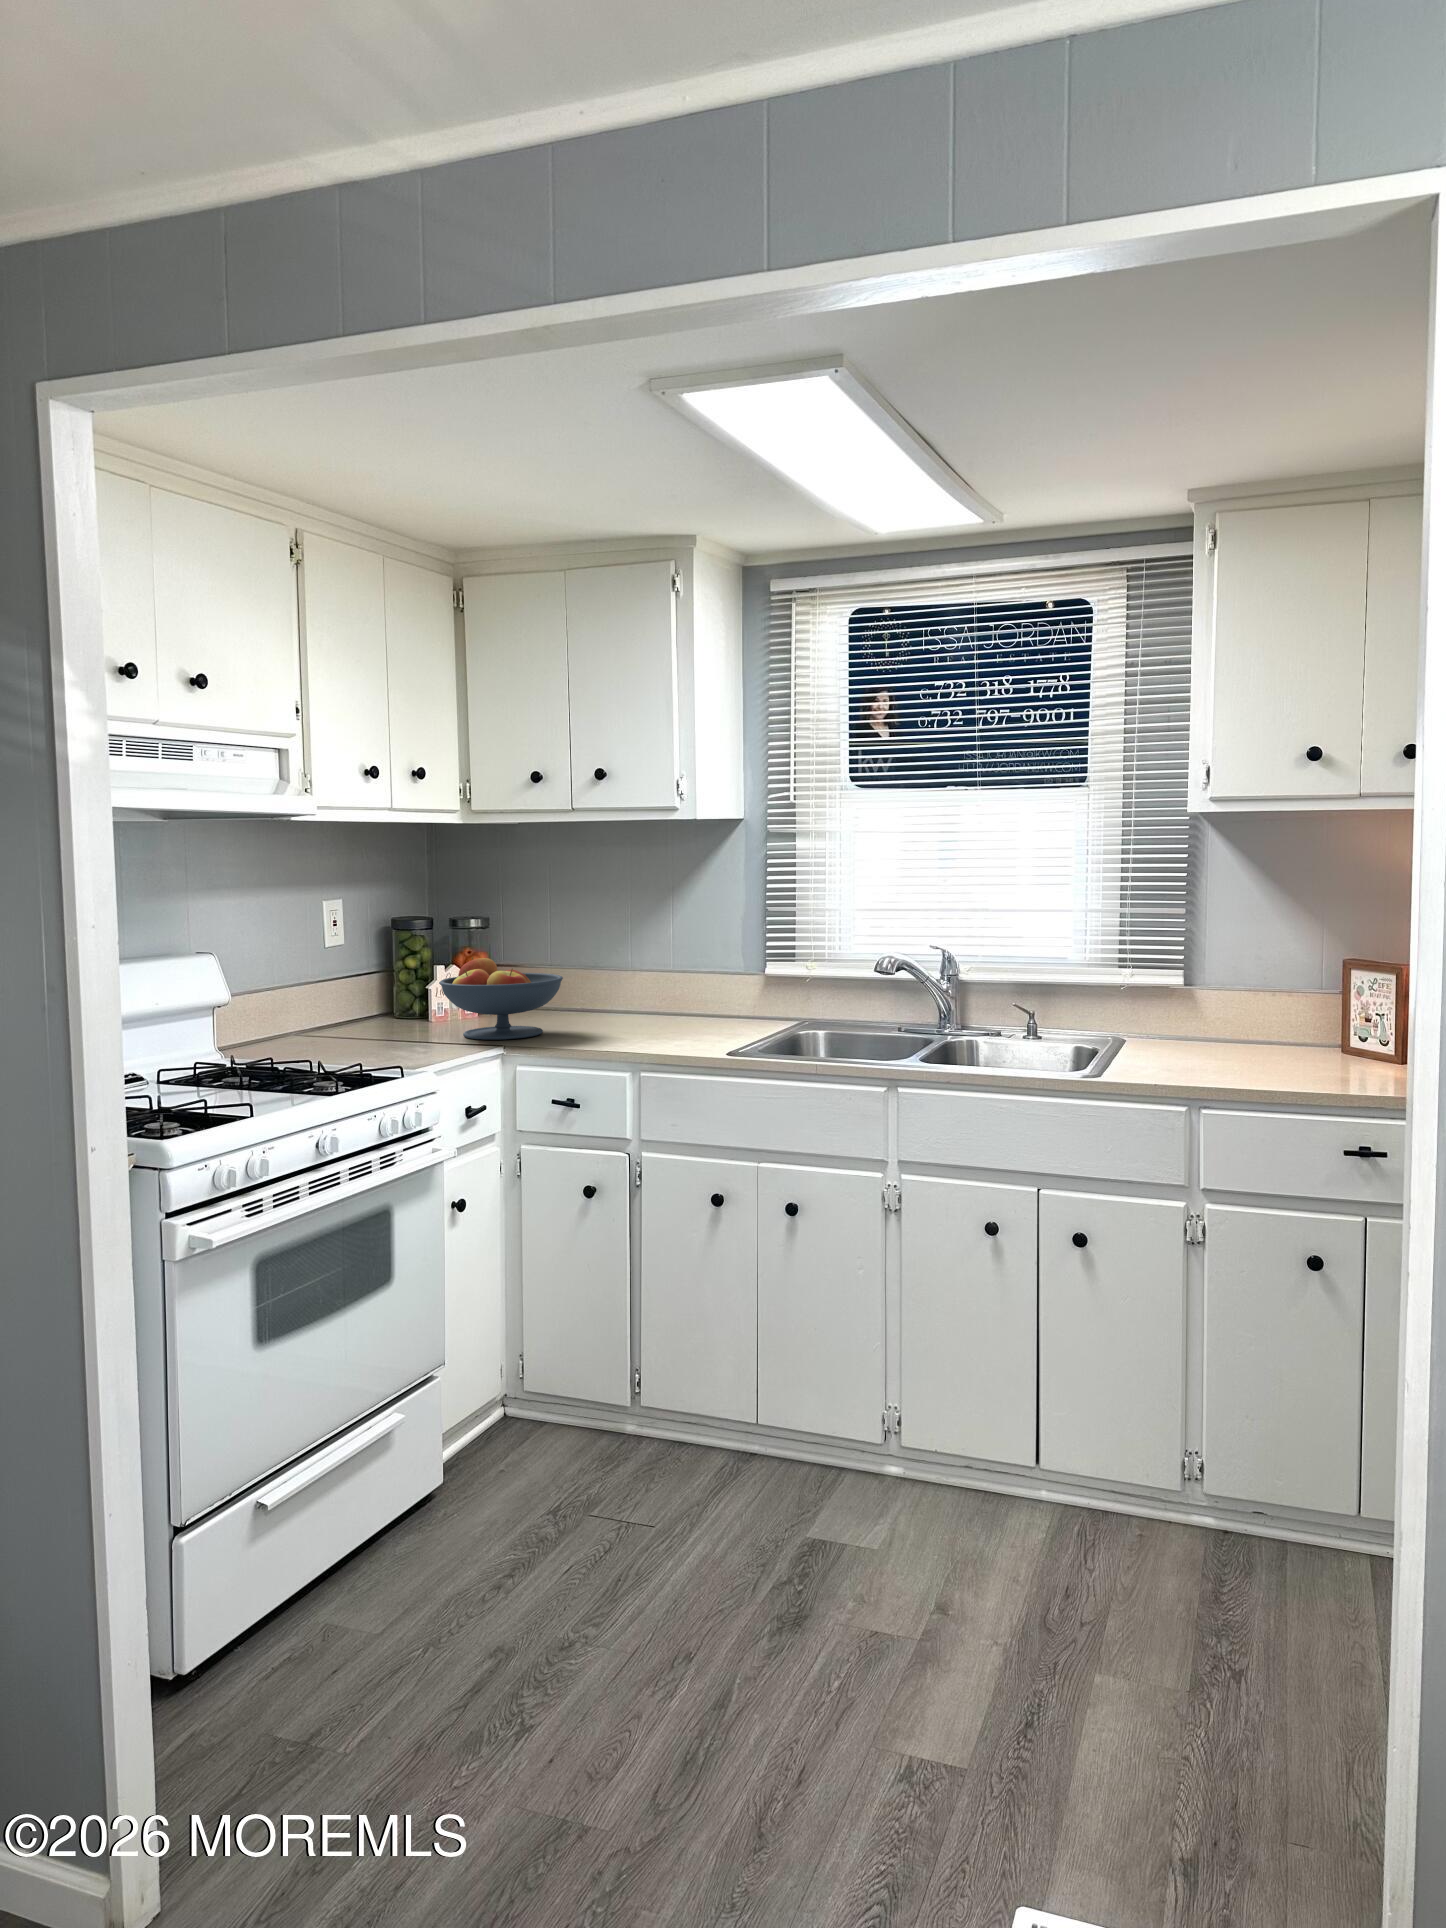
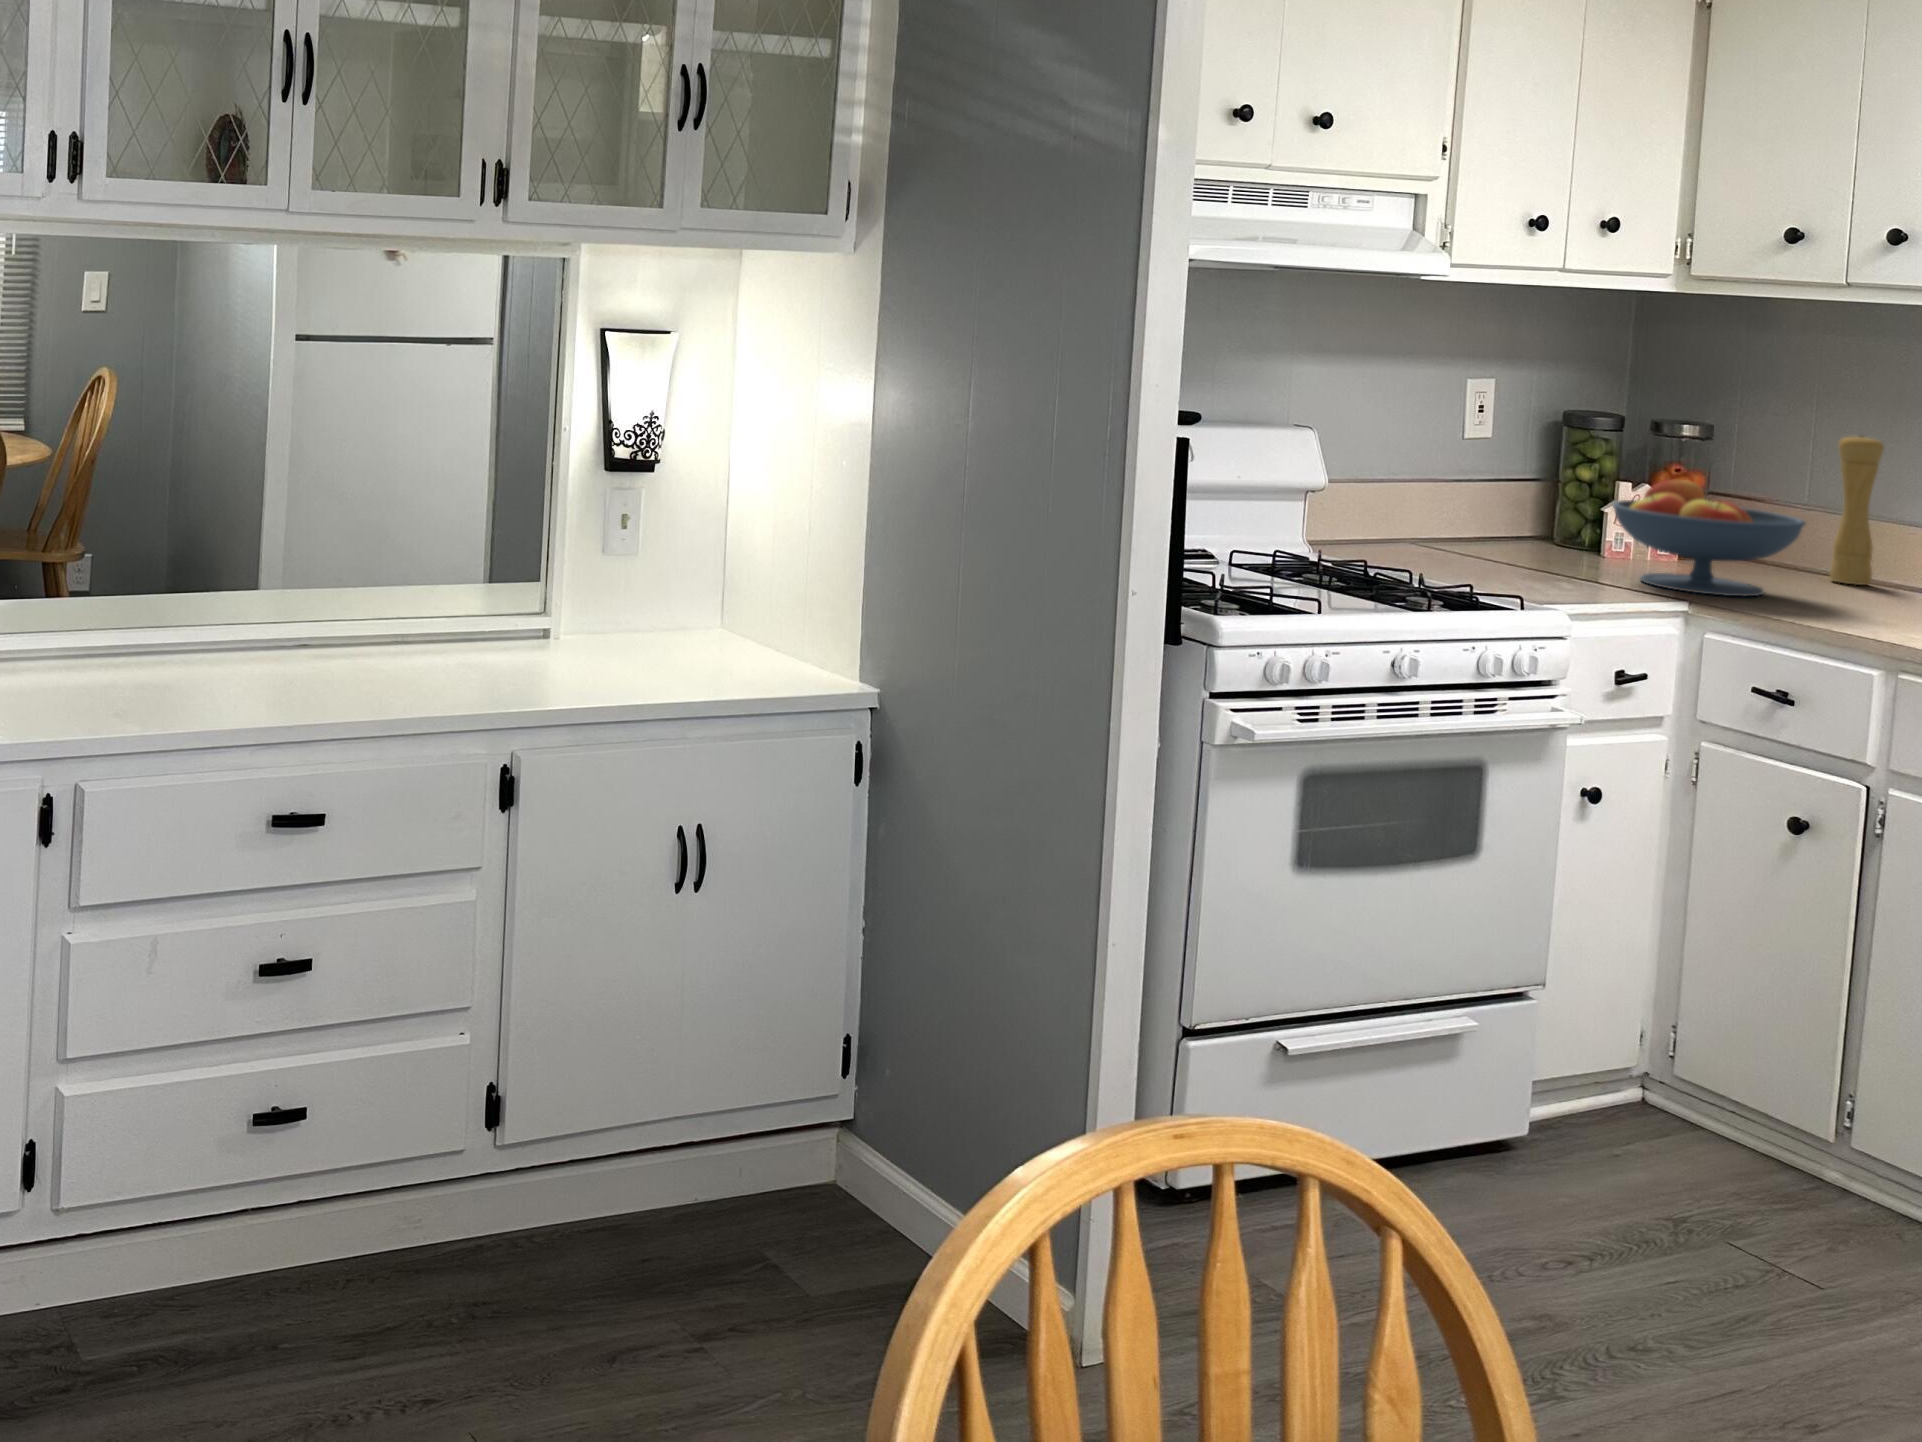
pepper mill: none [566,912,594,1016] -> present [1830,435,1884,585]

